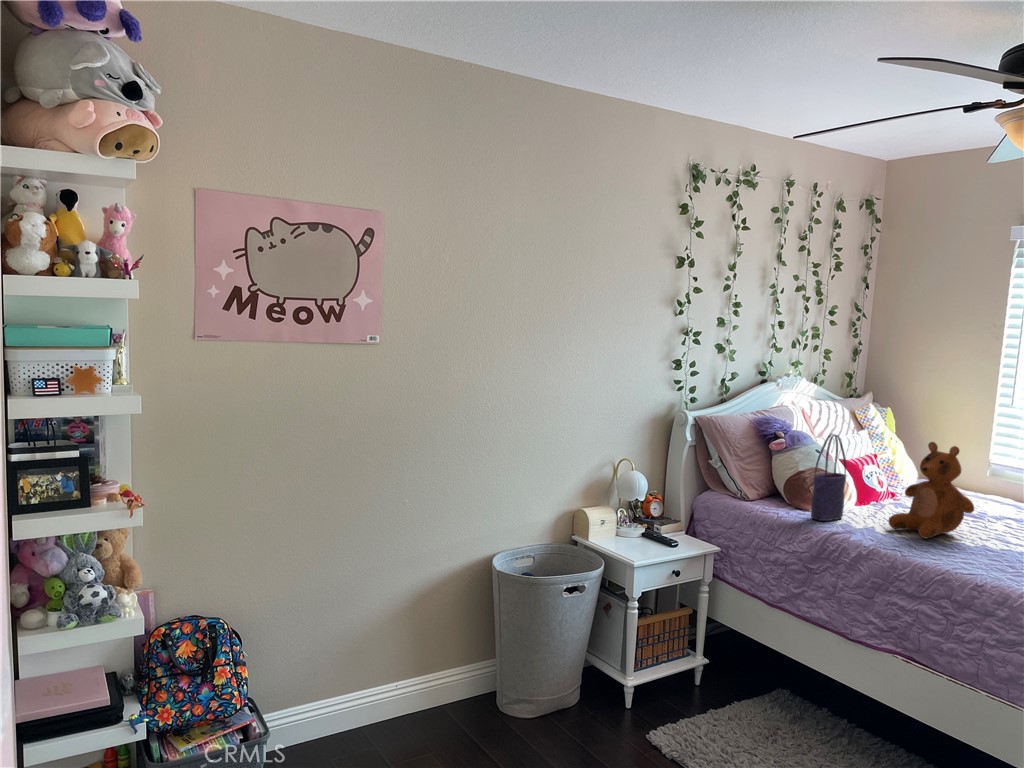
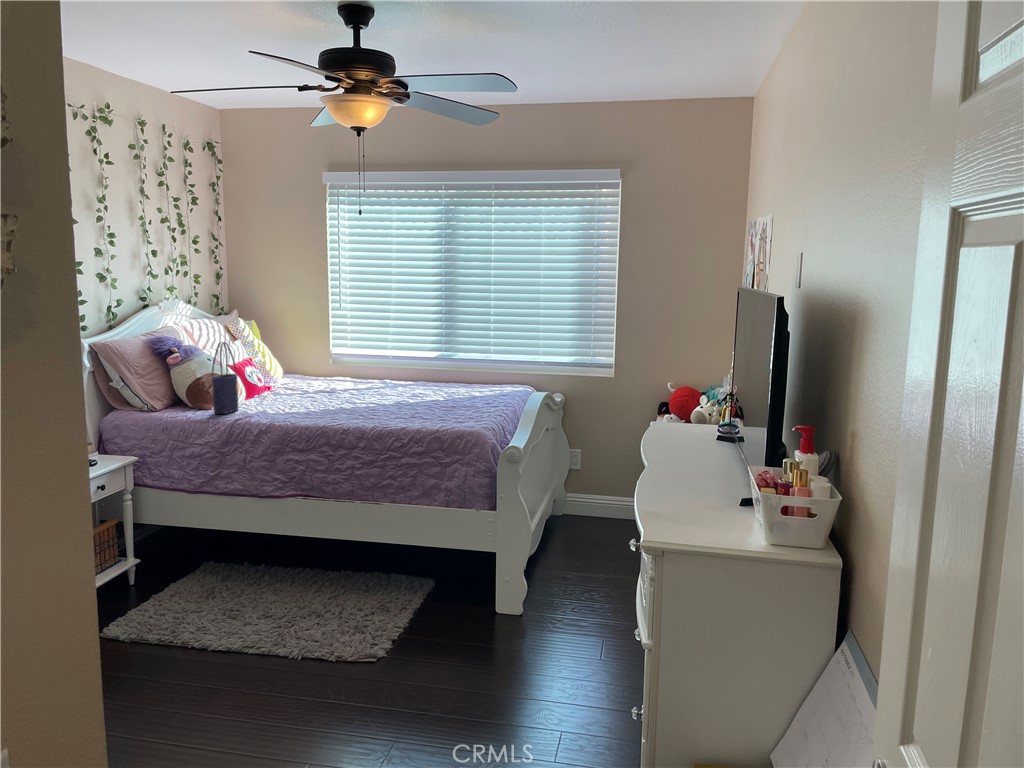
teddy bear: present [888,442,974,539] -> none [274,338,332,411]

